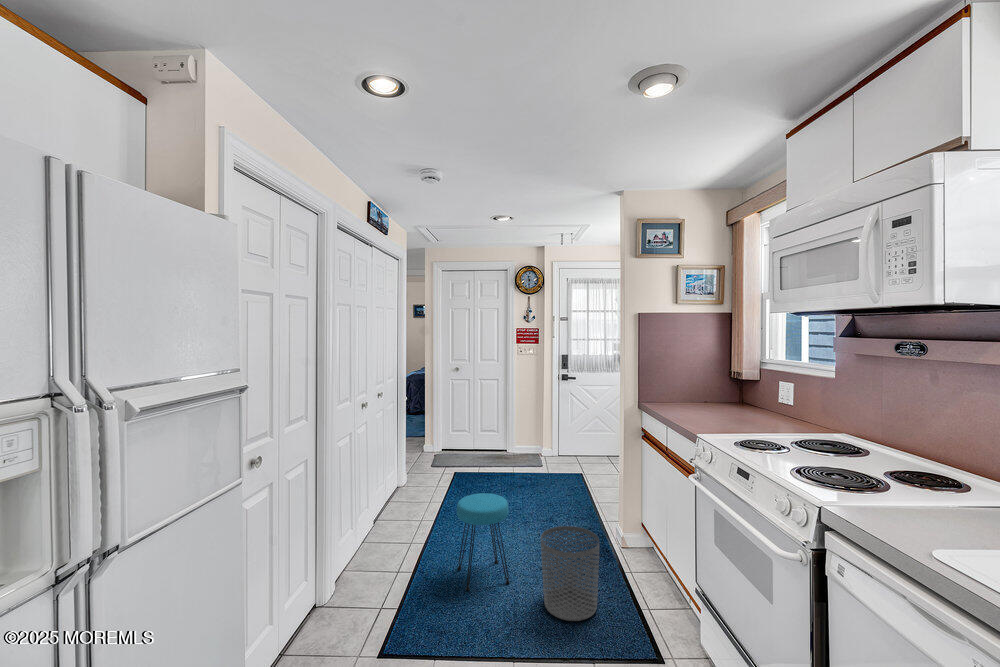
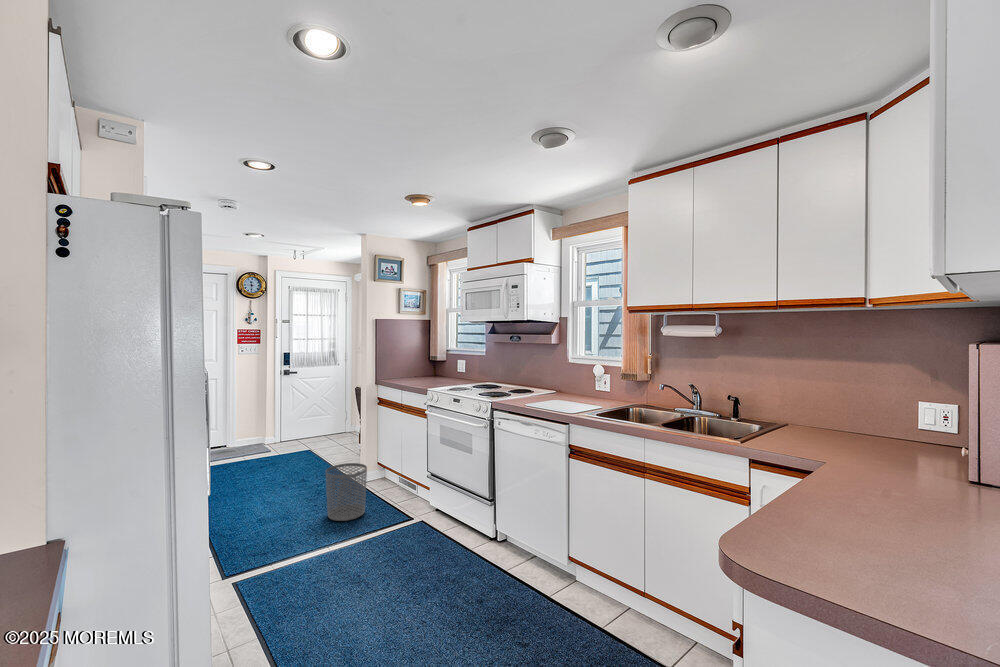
stool: present [457,493,510,590] -> none [243,456,295,529]

